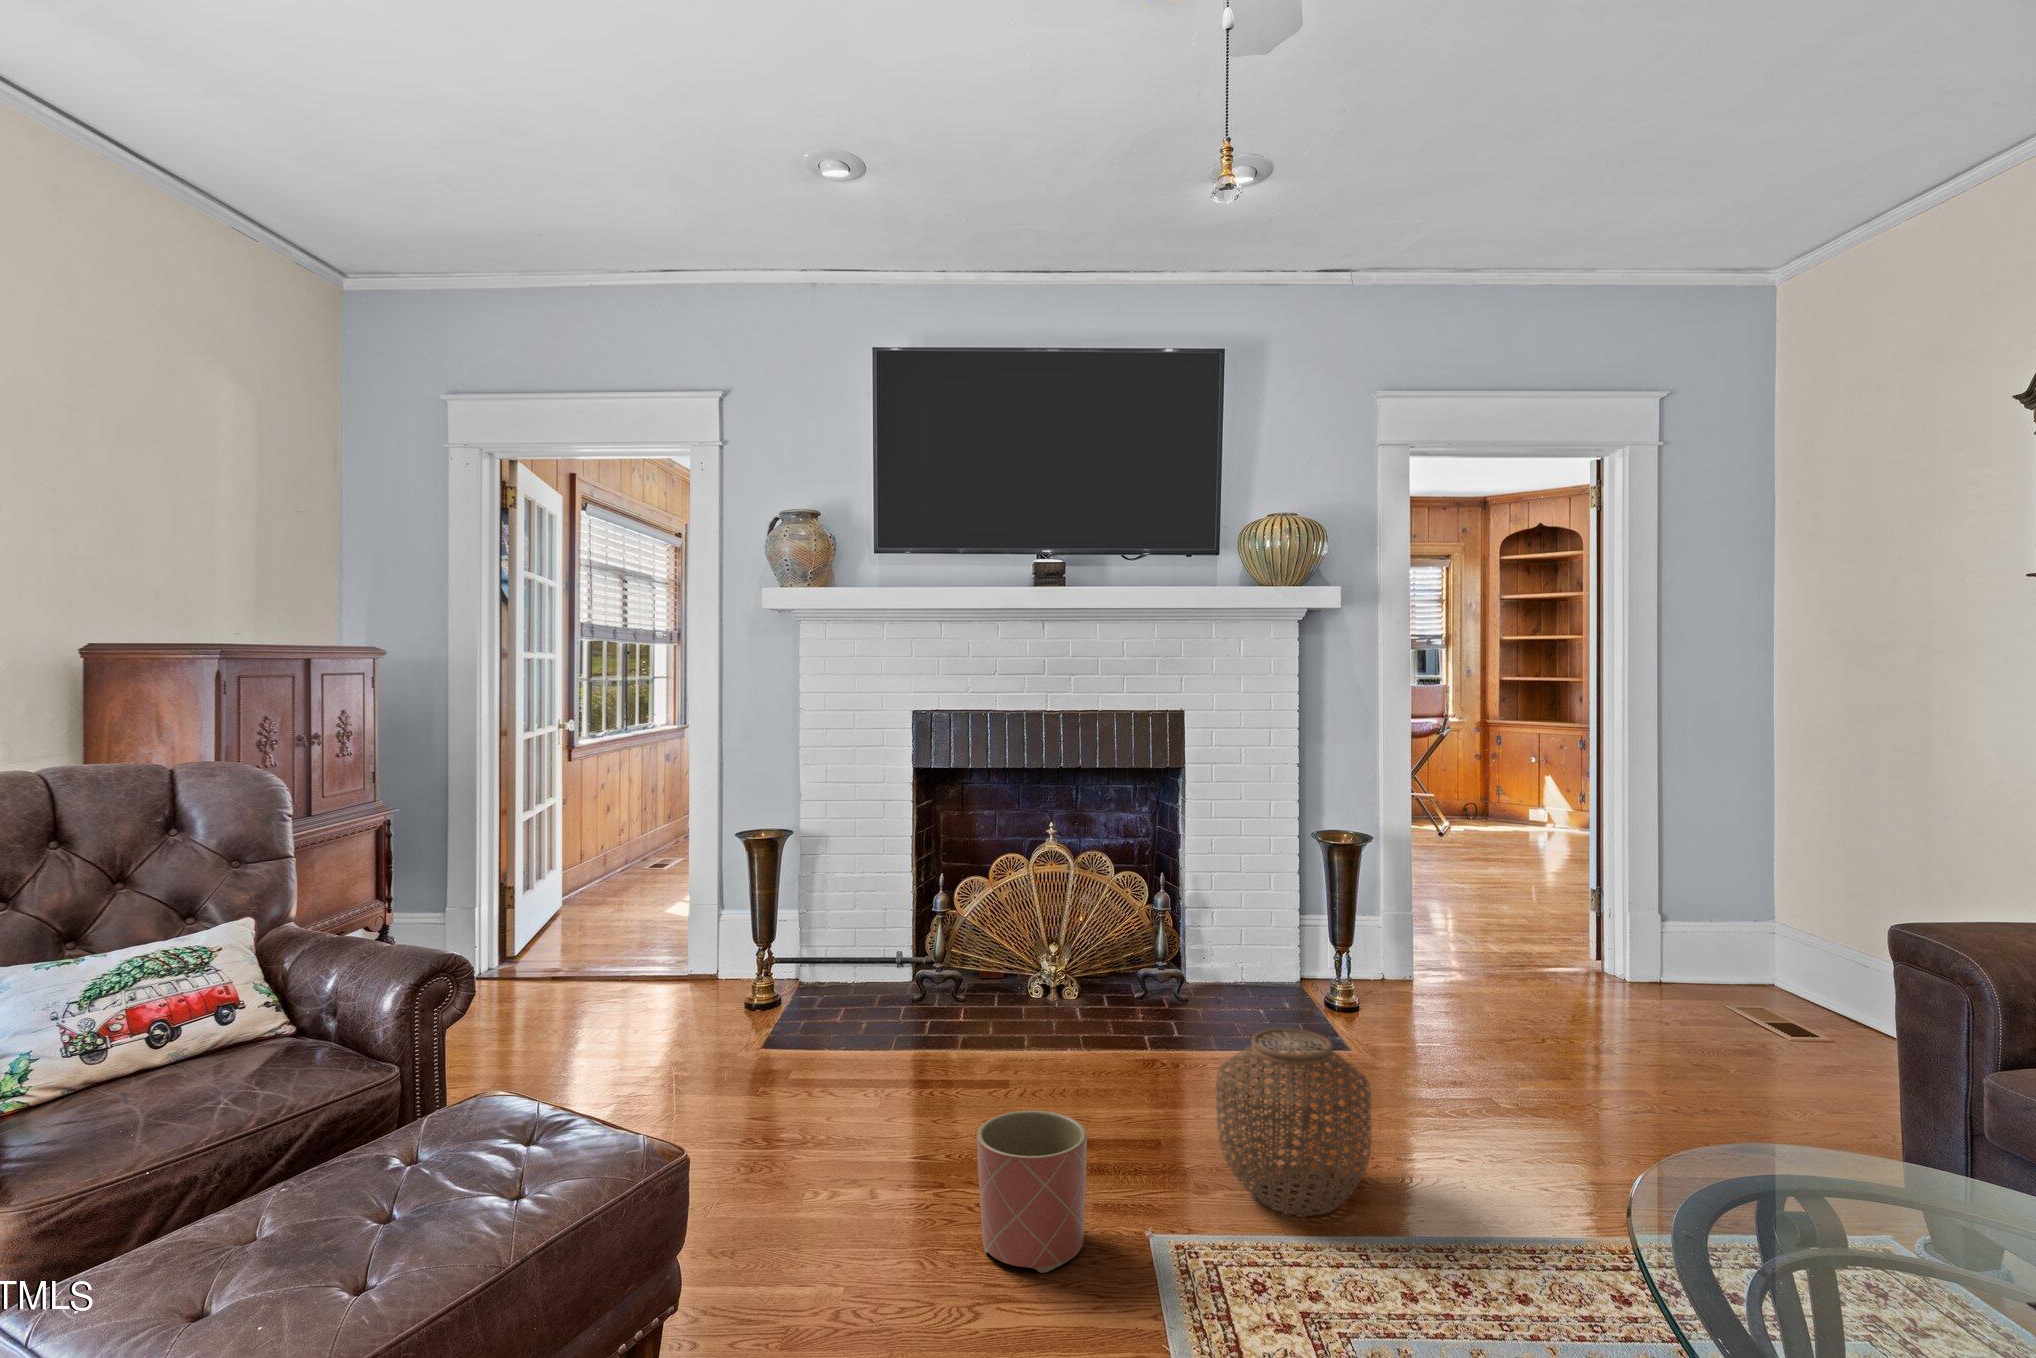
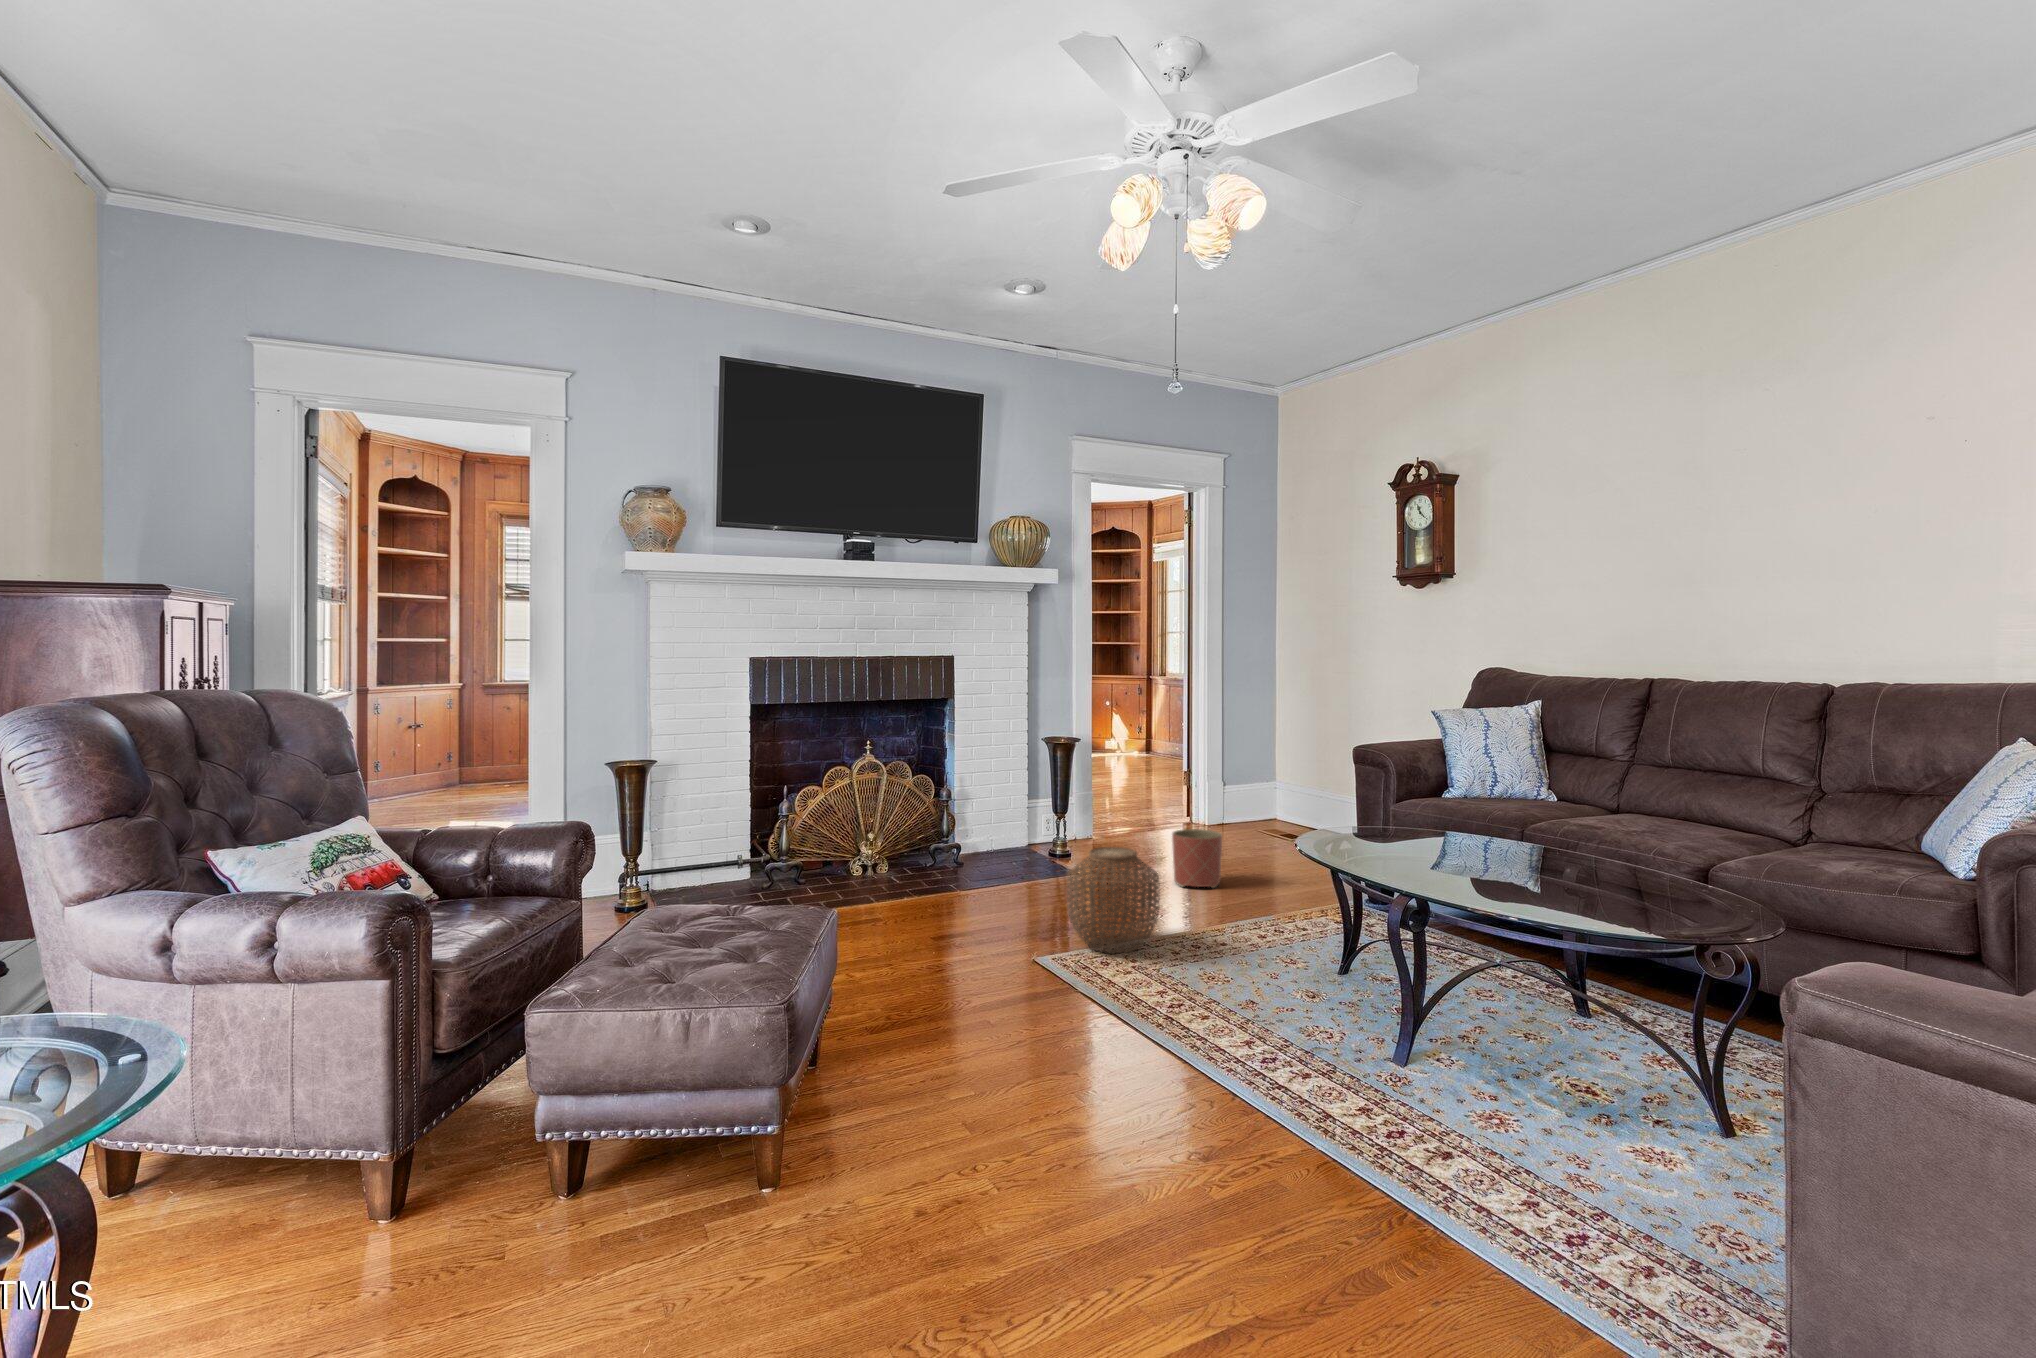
planter: present [977,1110,1087,1273] -> present [1172,829,1222,888]

